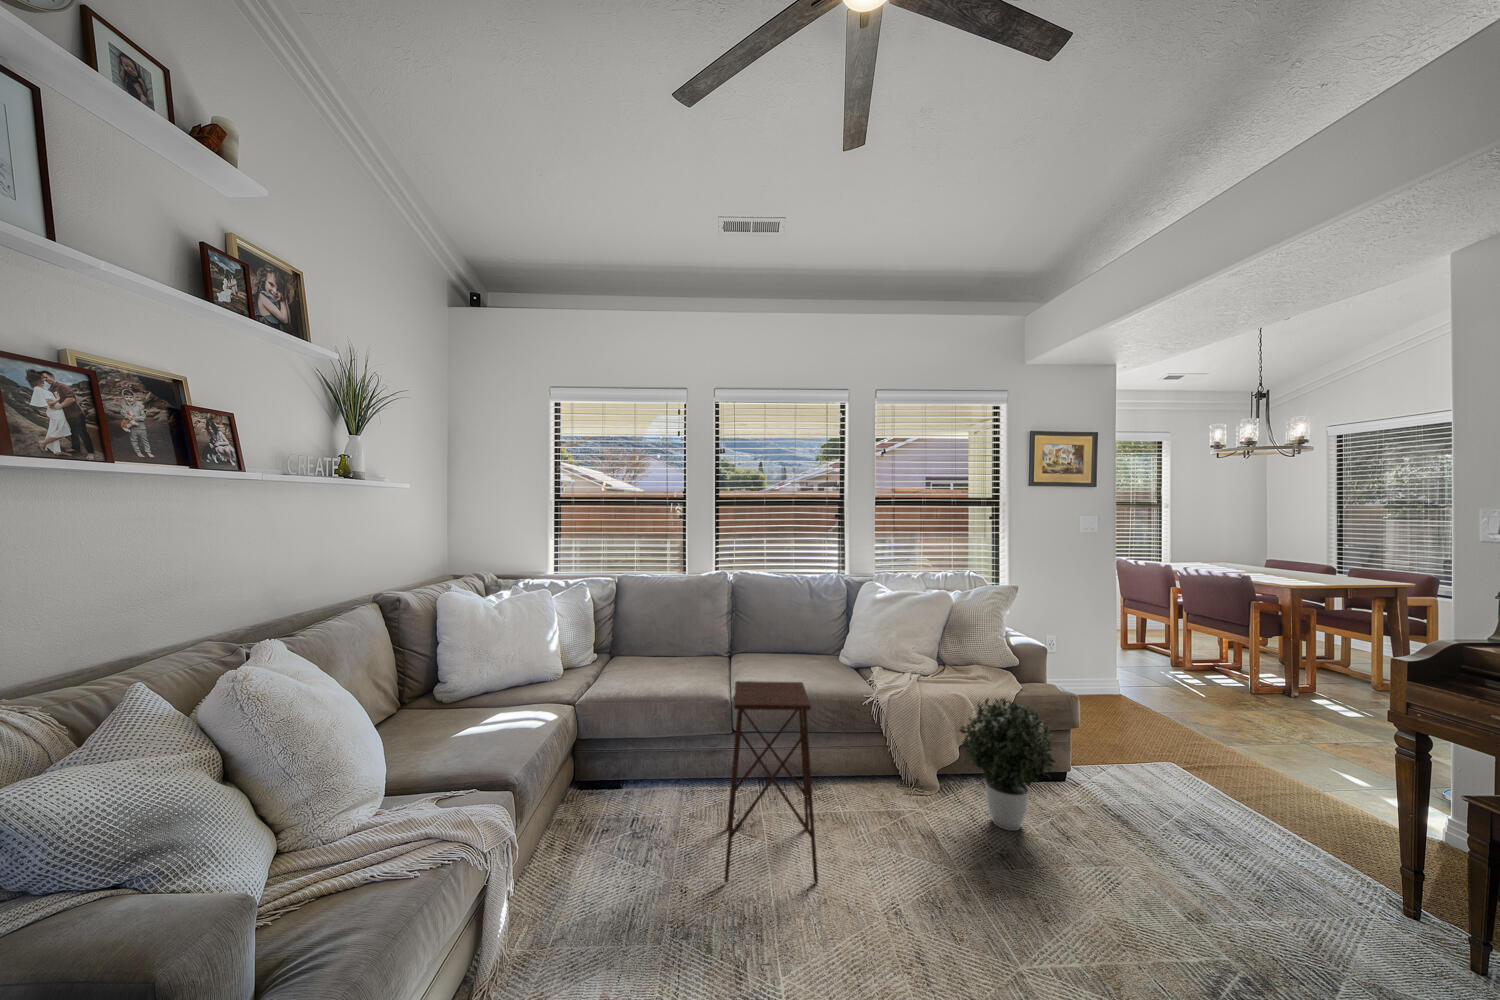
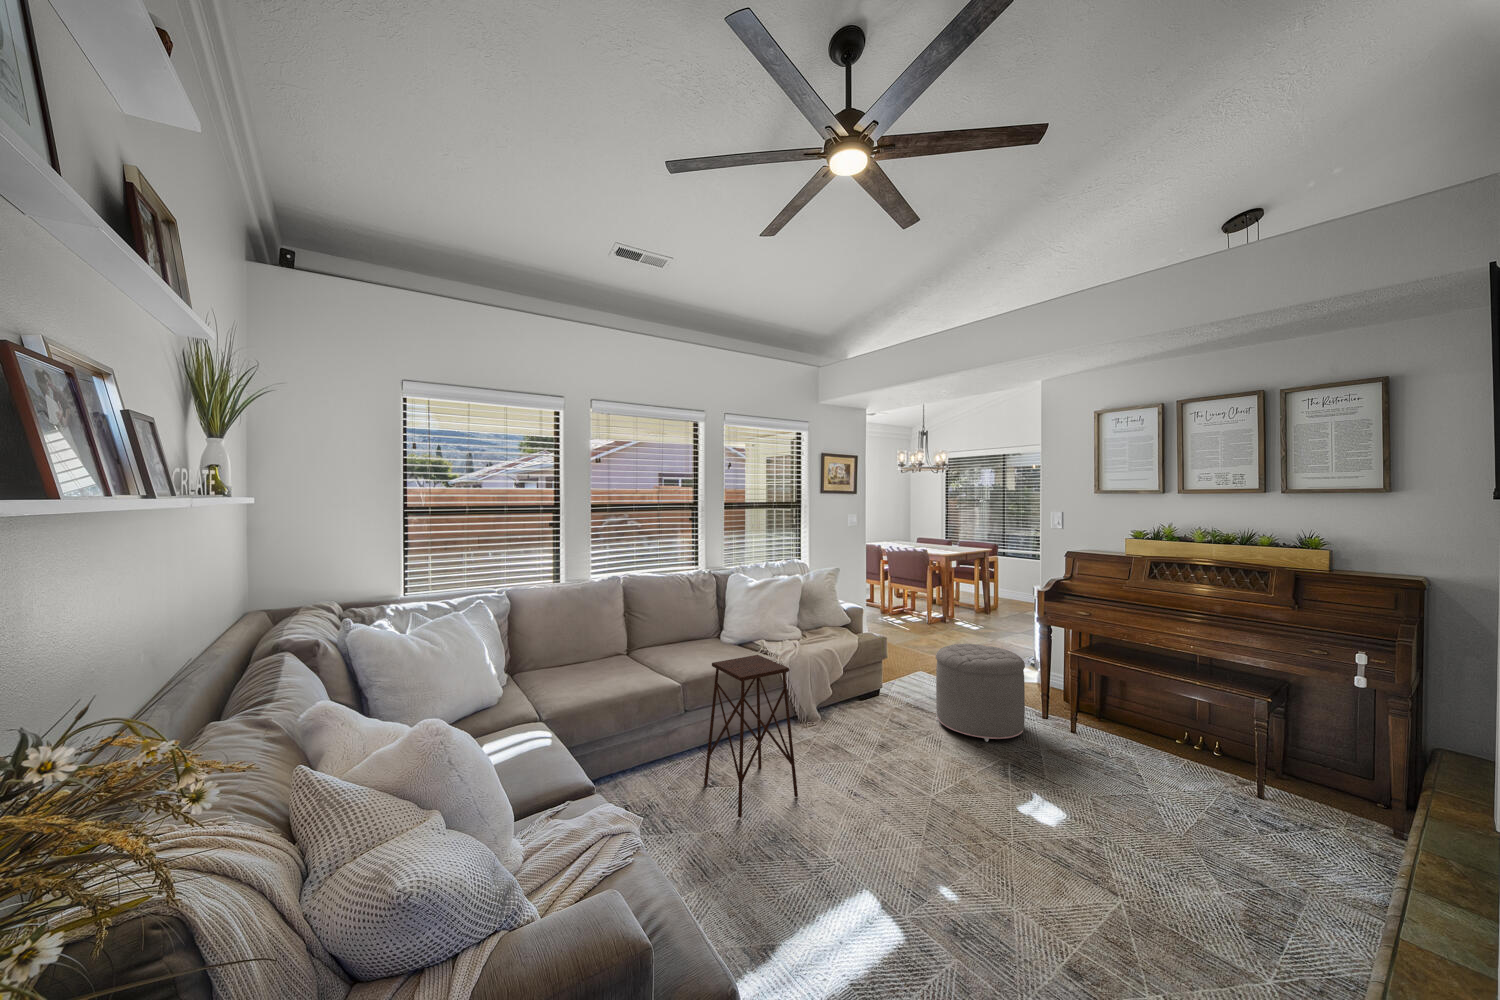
potted plant: present [959,698,1055,831] -> none [840,644,901,732]
ottoman: none [1133,727,1321,922] -> present [936,644,1025,742]

